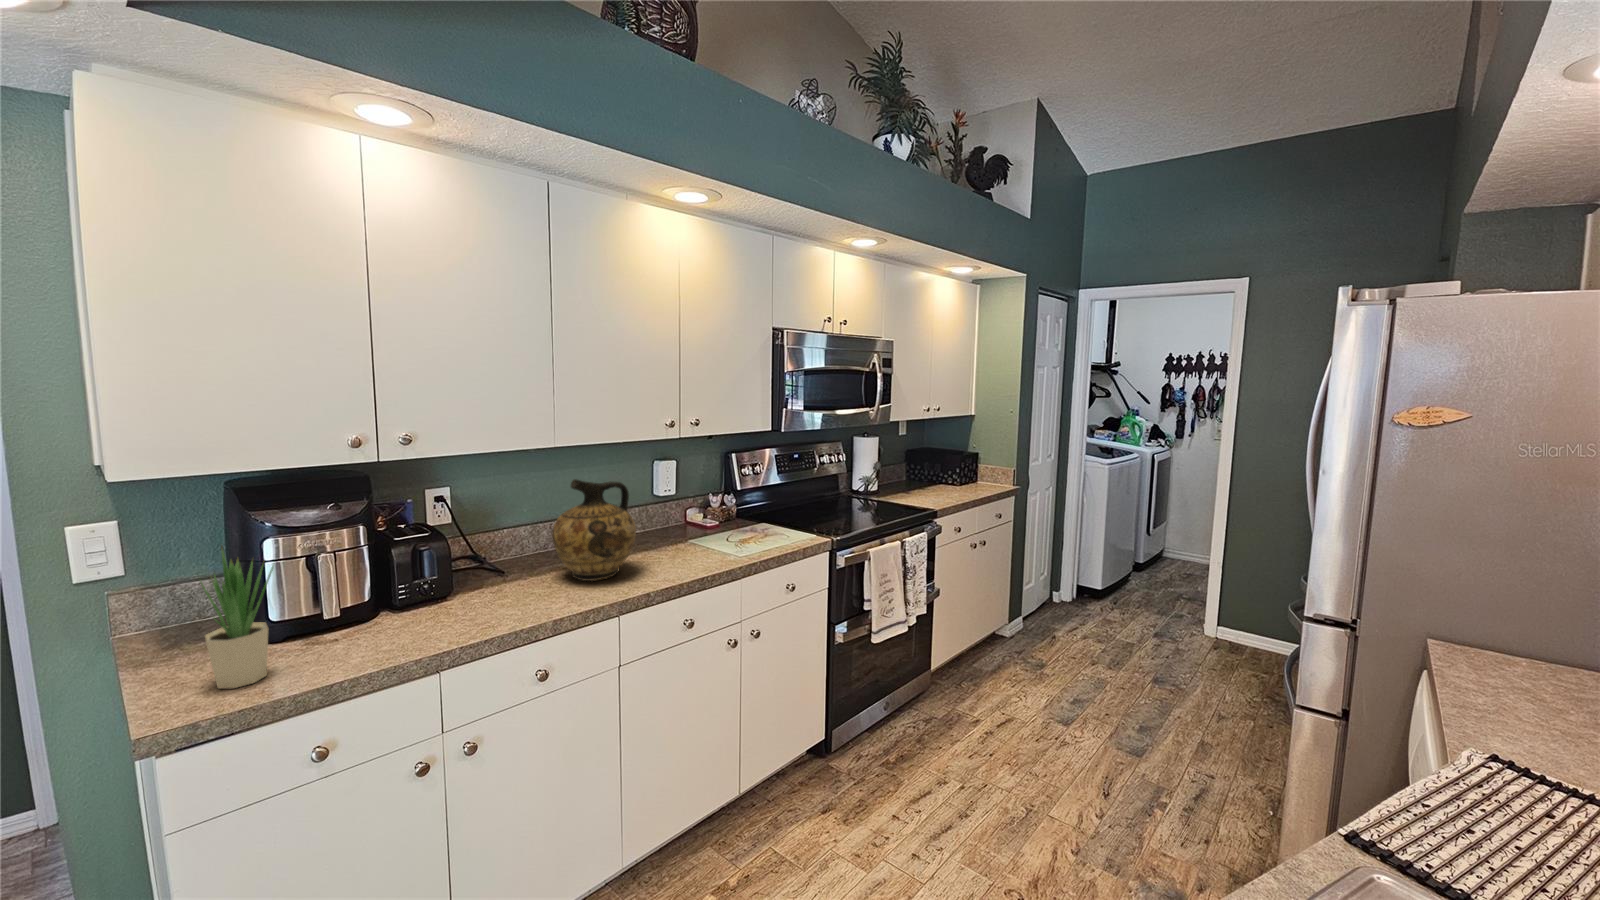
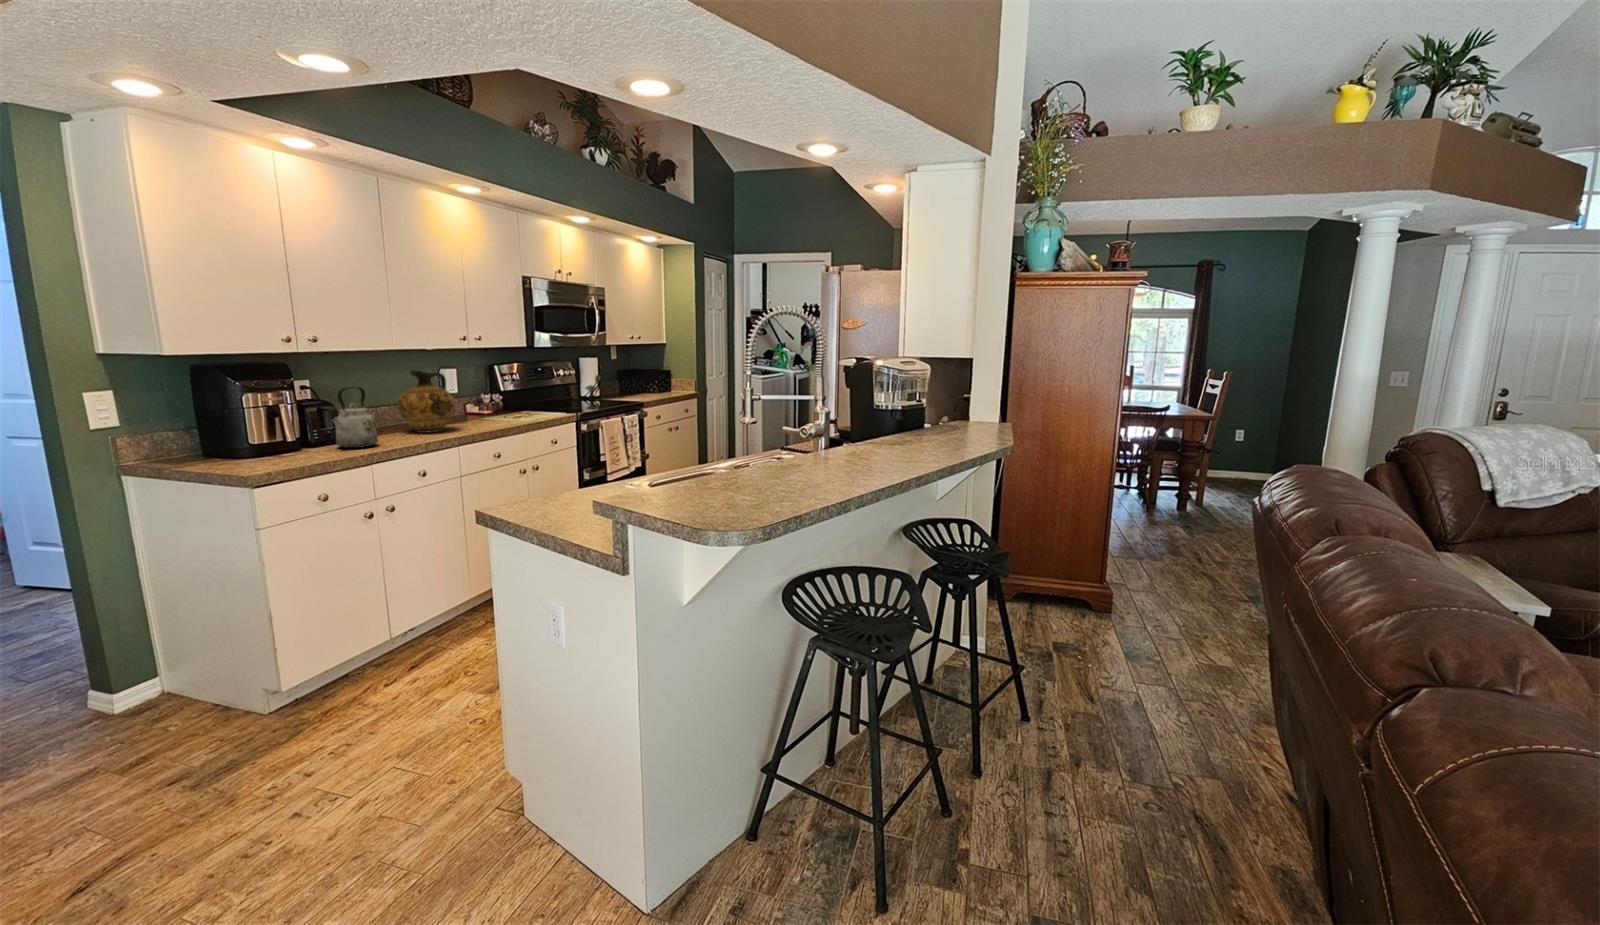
kettle: none [391,519,483,628] -> present [331,387,378,448]
potted plant: present [201,547,273,688] -> none [238,388,278,466]

